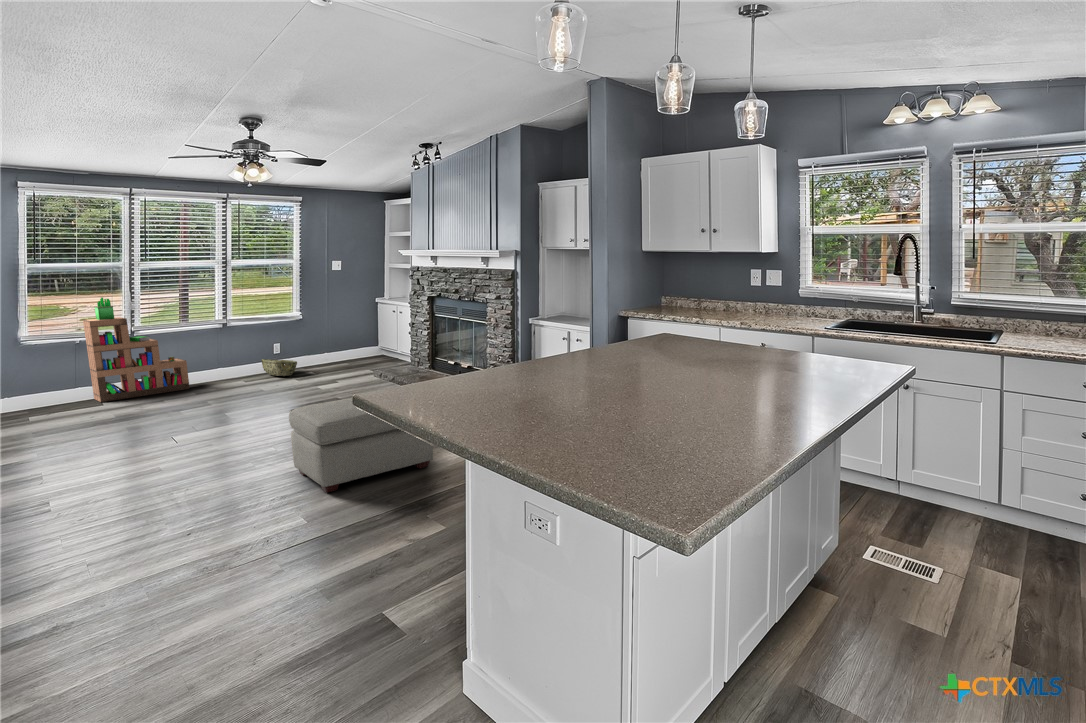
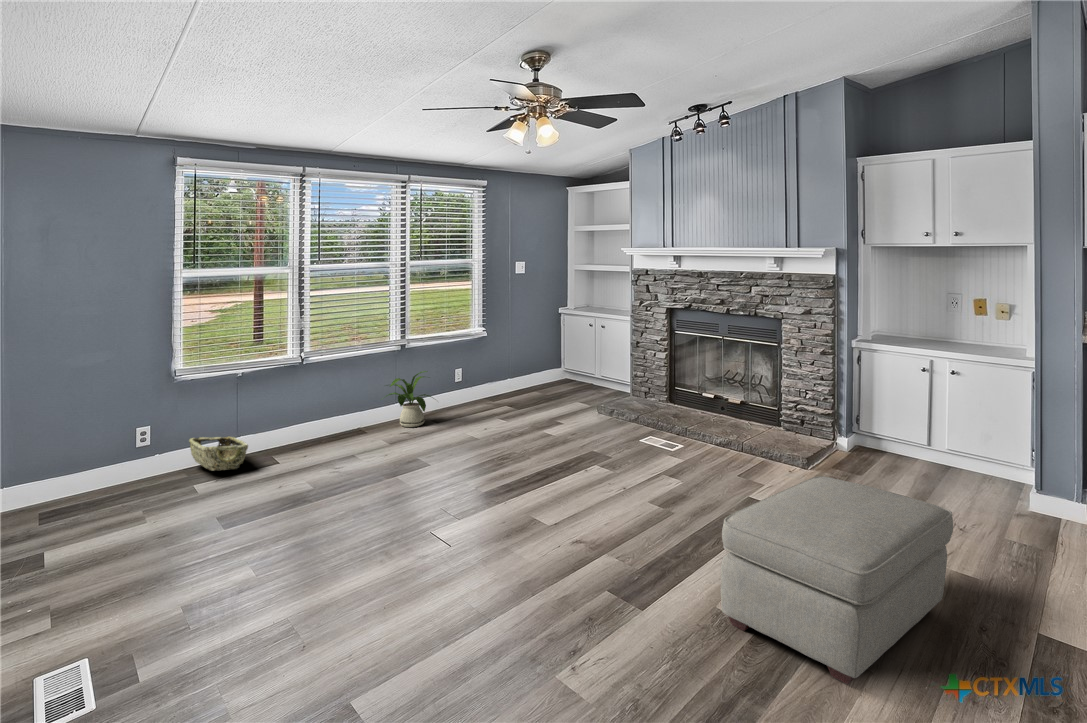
bookshelf: present [83,297,190,402] -> none [248,315,370,457]
house plant: none [201,343,249,385] -> present [387,371,431,427]
woven basket: present [261,359,297,376] -> present [189,437,248,471]

